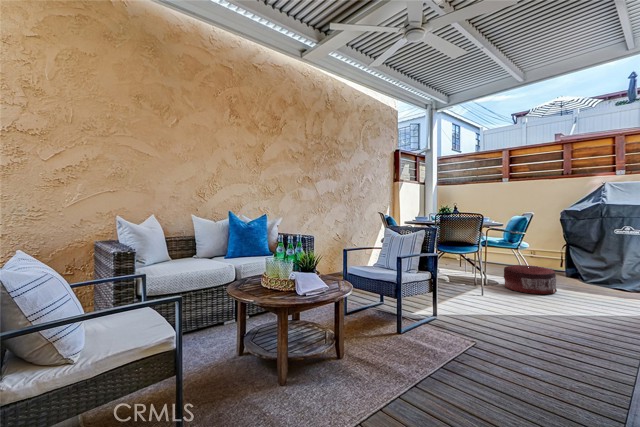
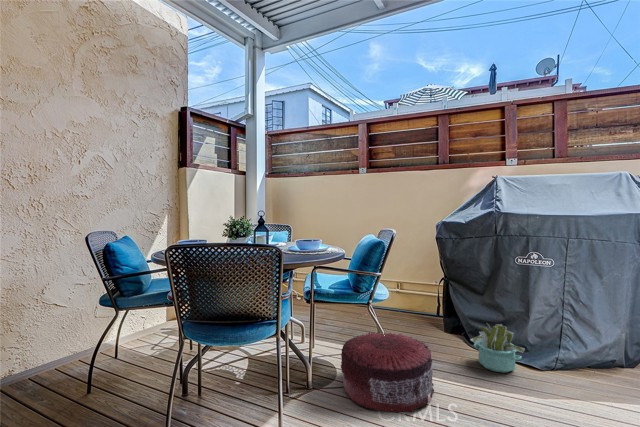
decorative plant: none [581,267,618,291] -> present [470,324,525,373]

